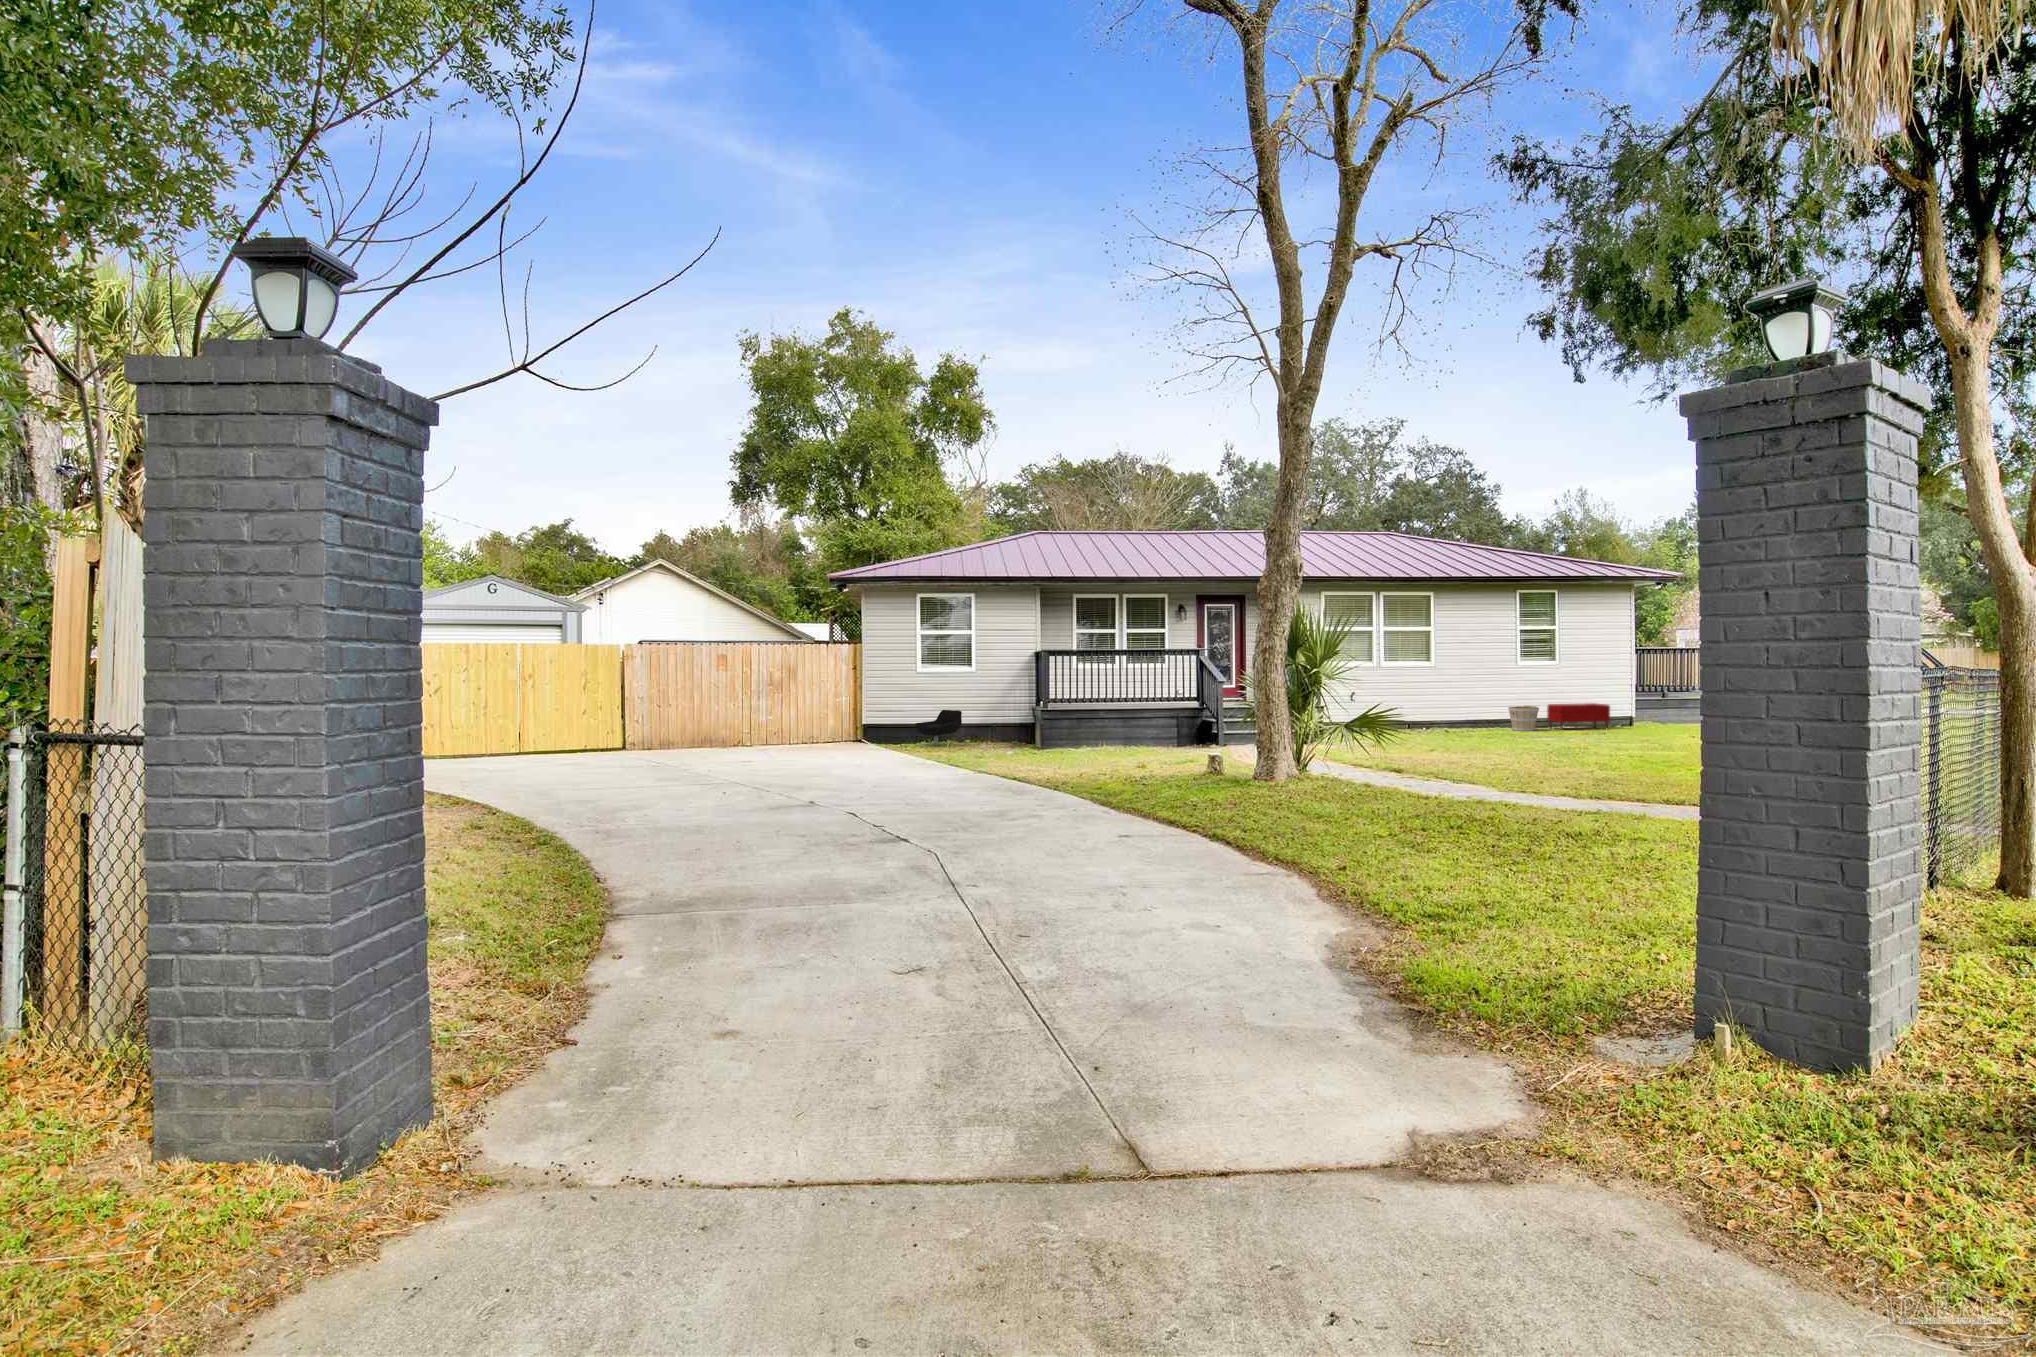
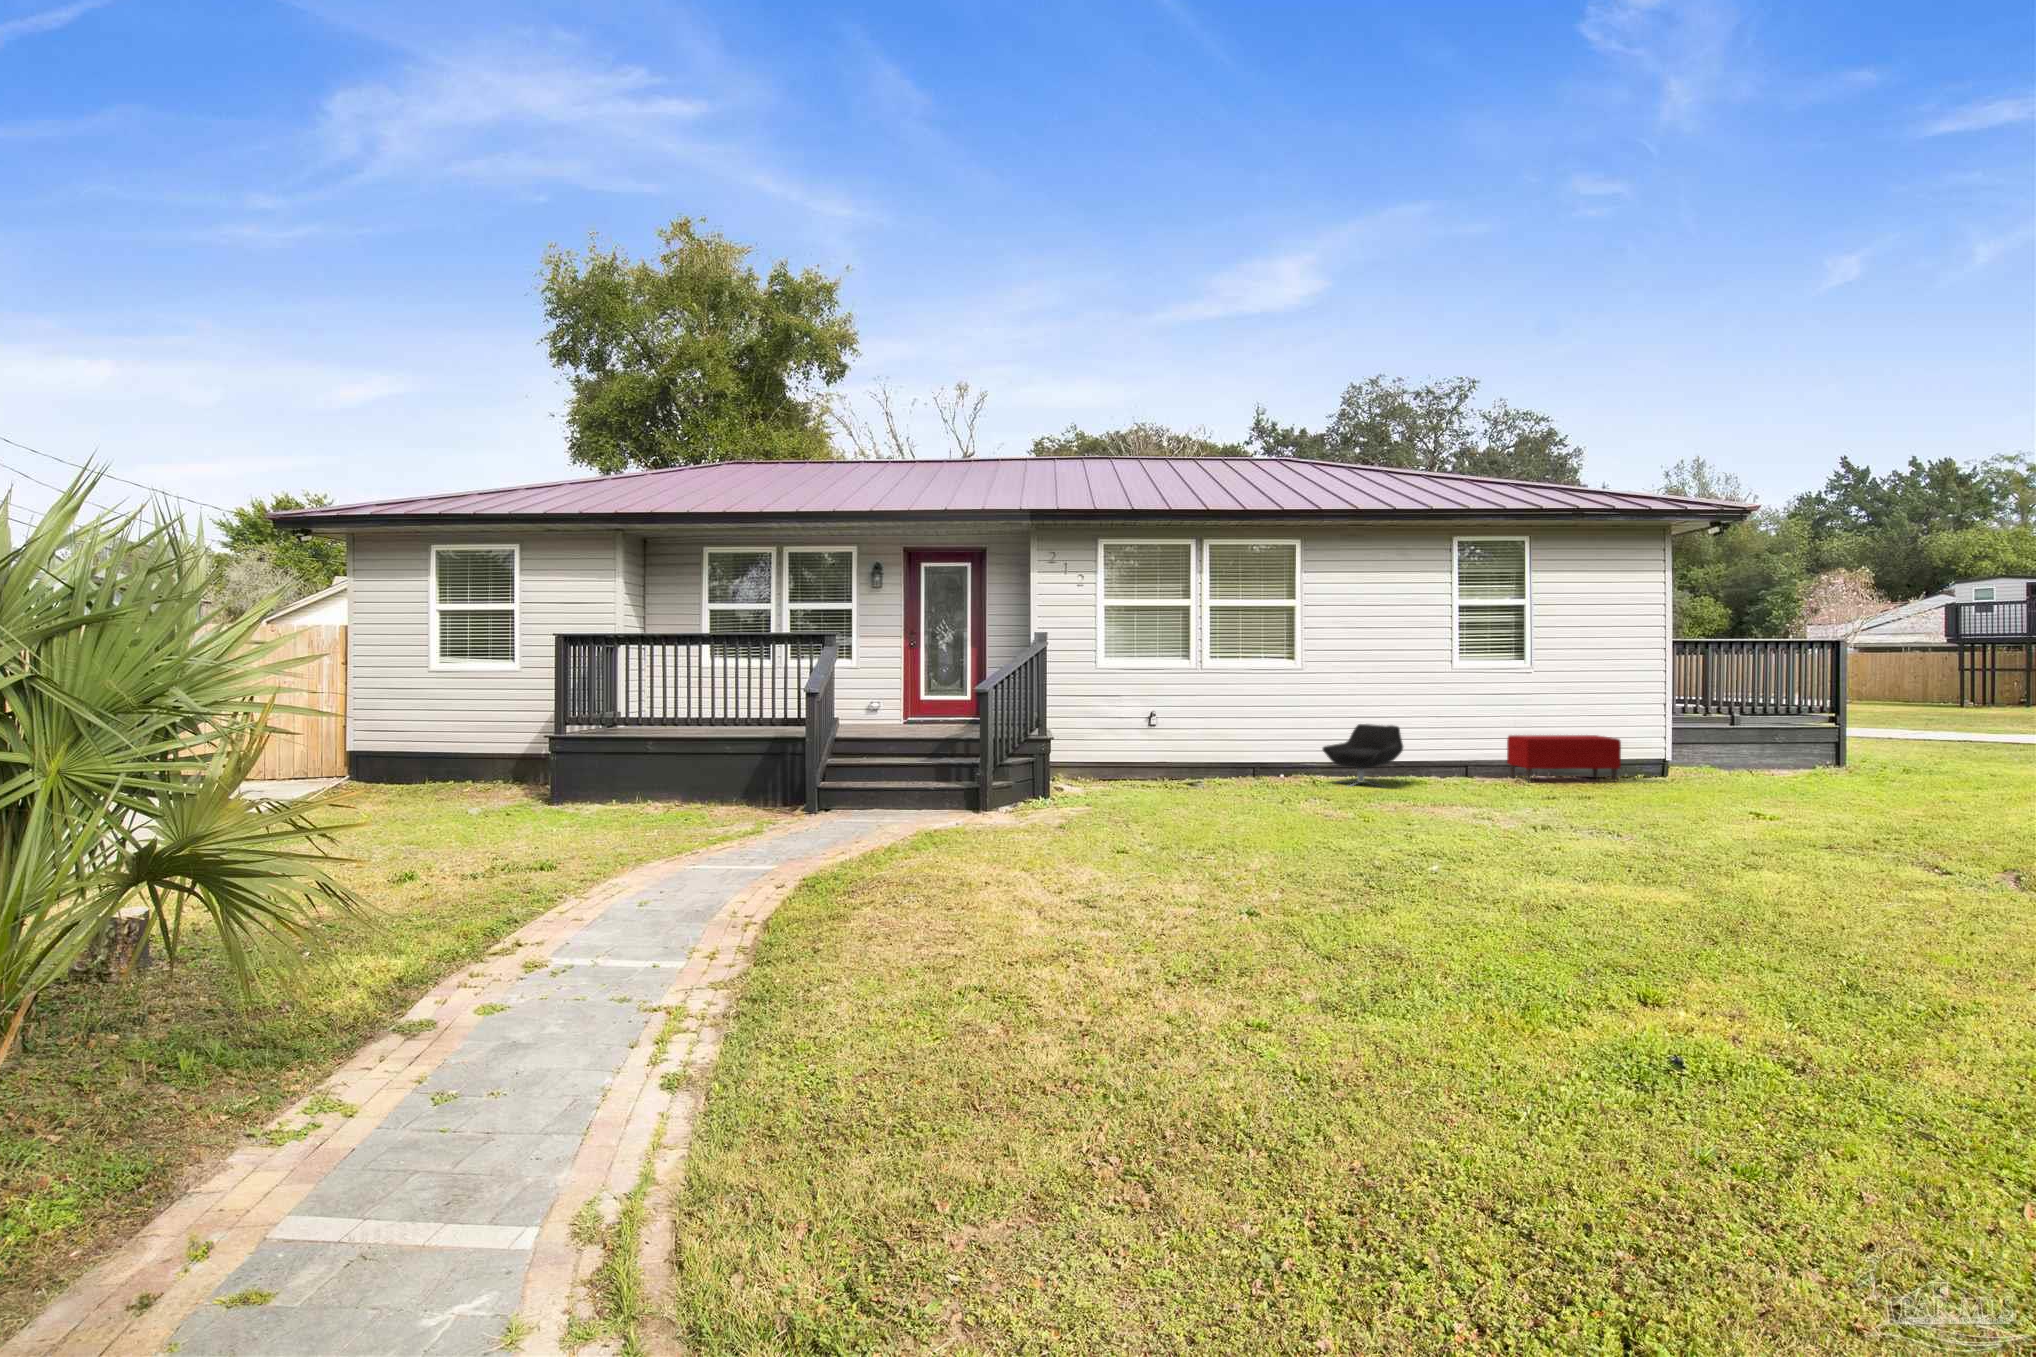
wooden bucket: present [1508,706,1539,731] -> none [1433,738,1487,783]
lounge chair: present [915,710,962,747] -> present [1323,724,1403,786]

